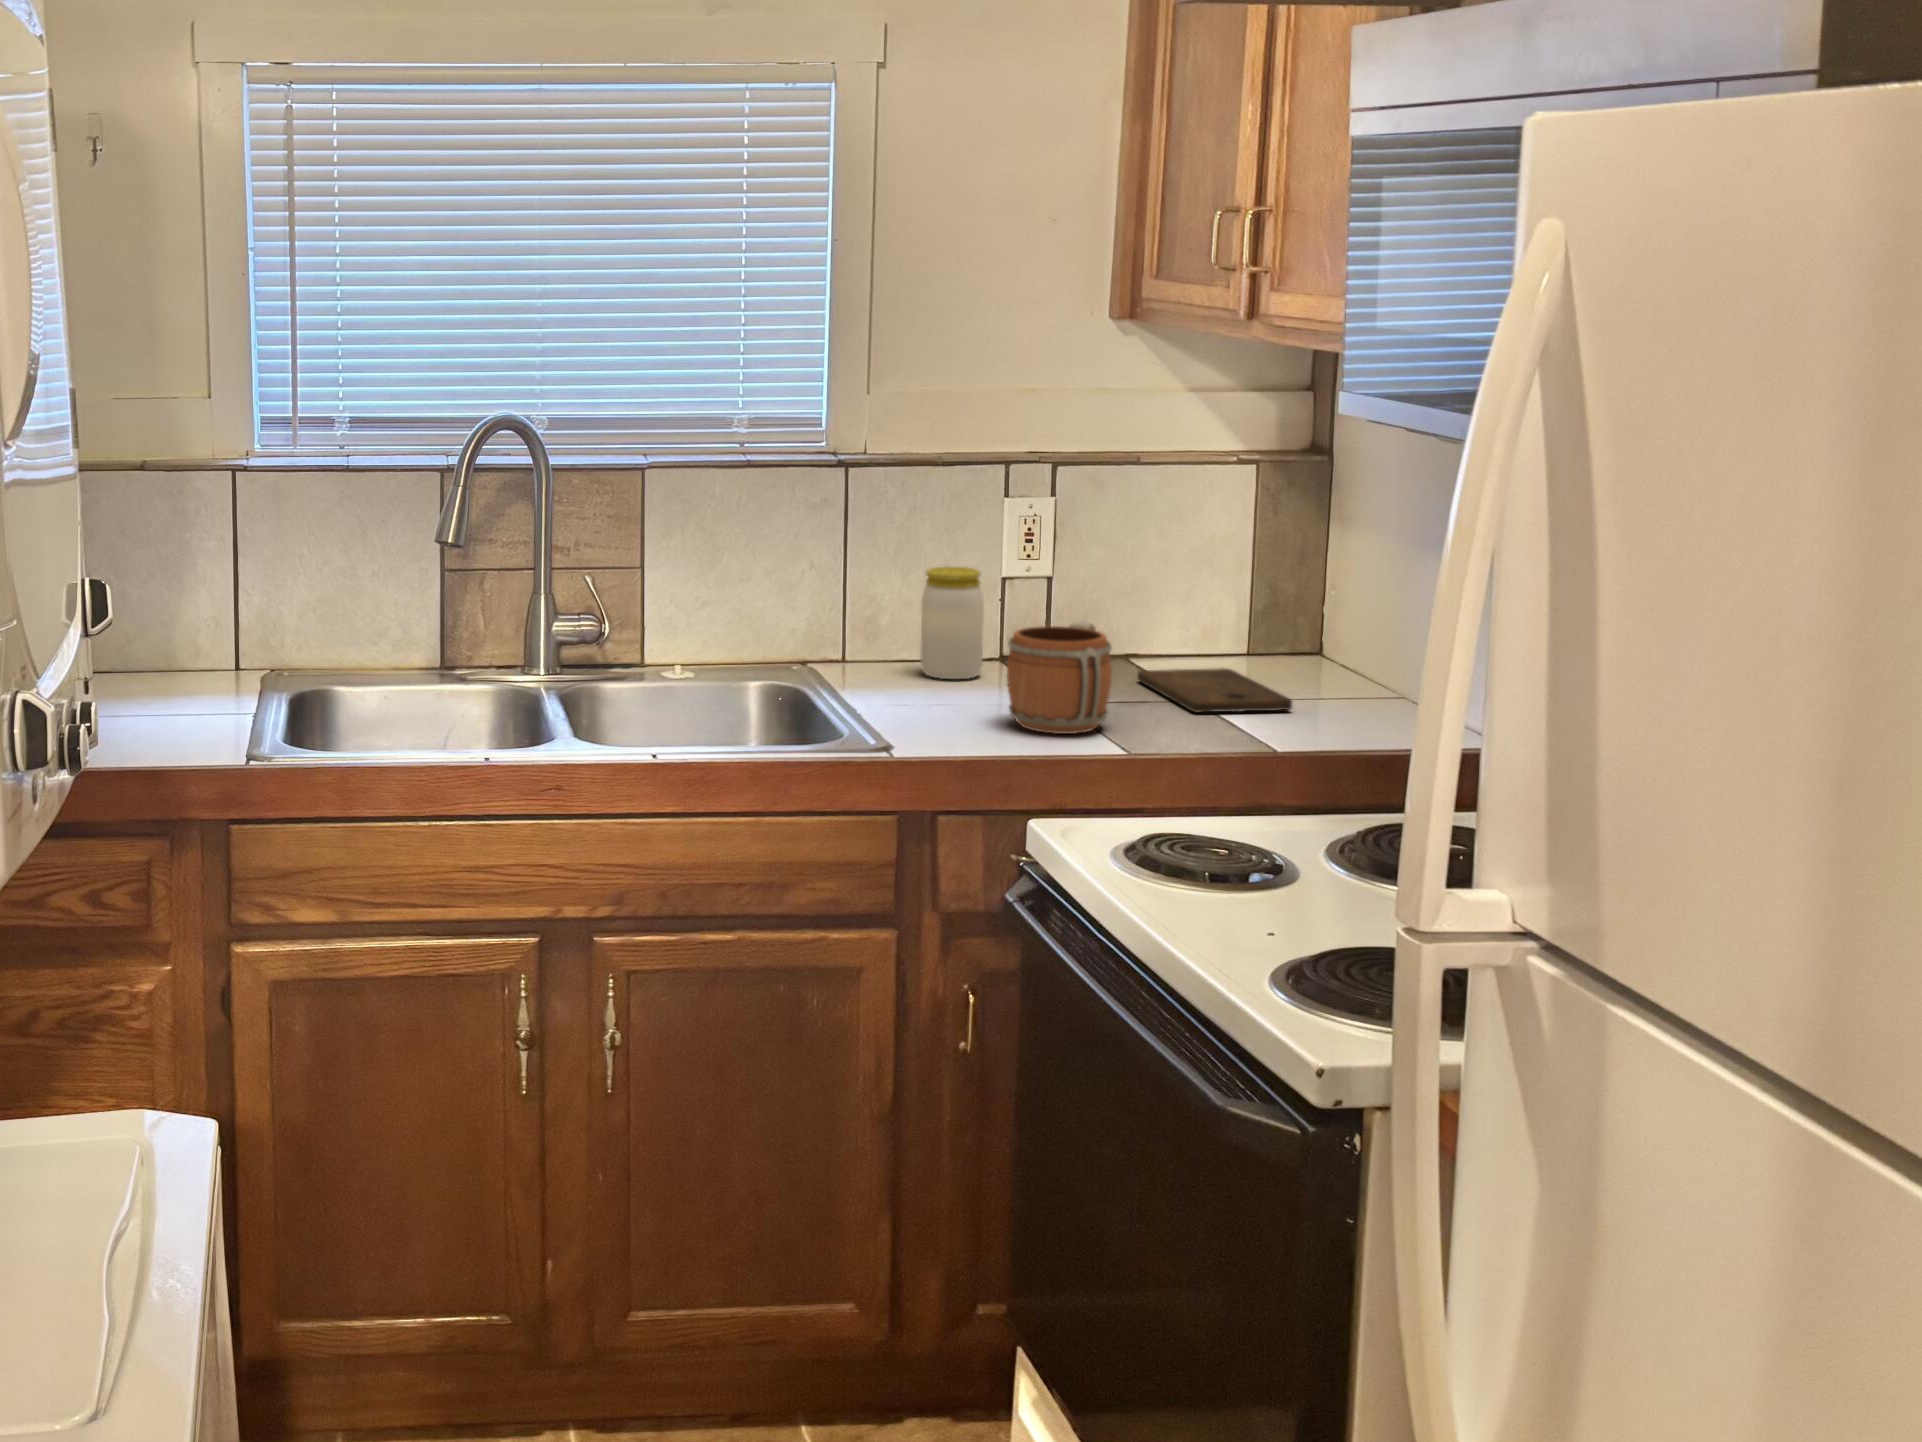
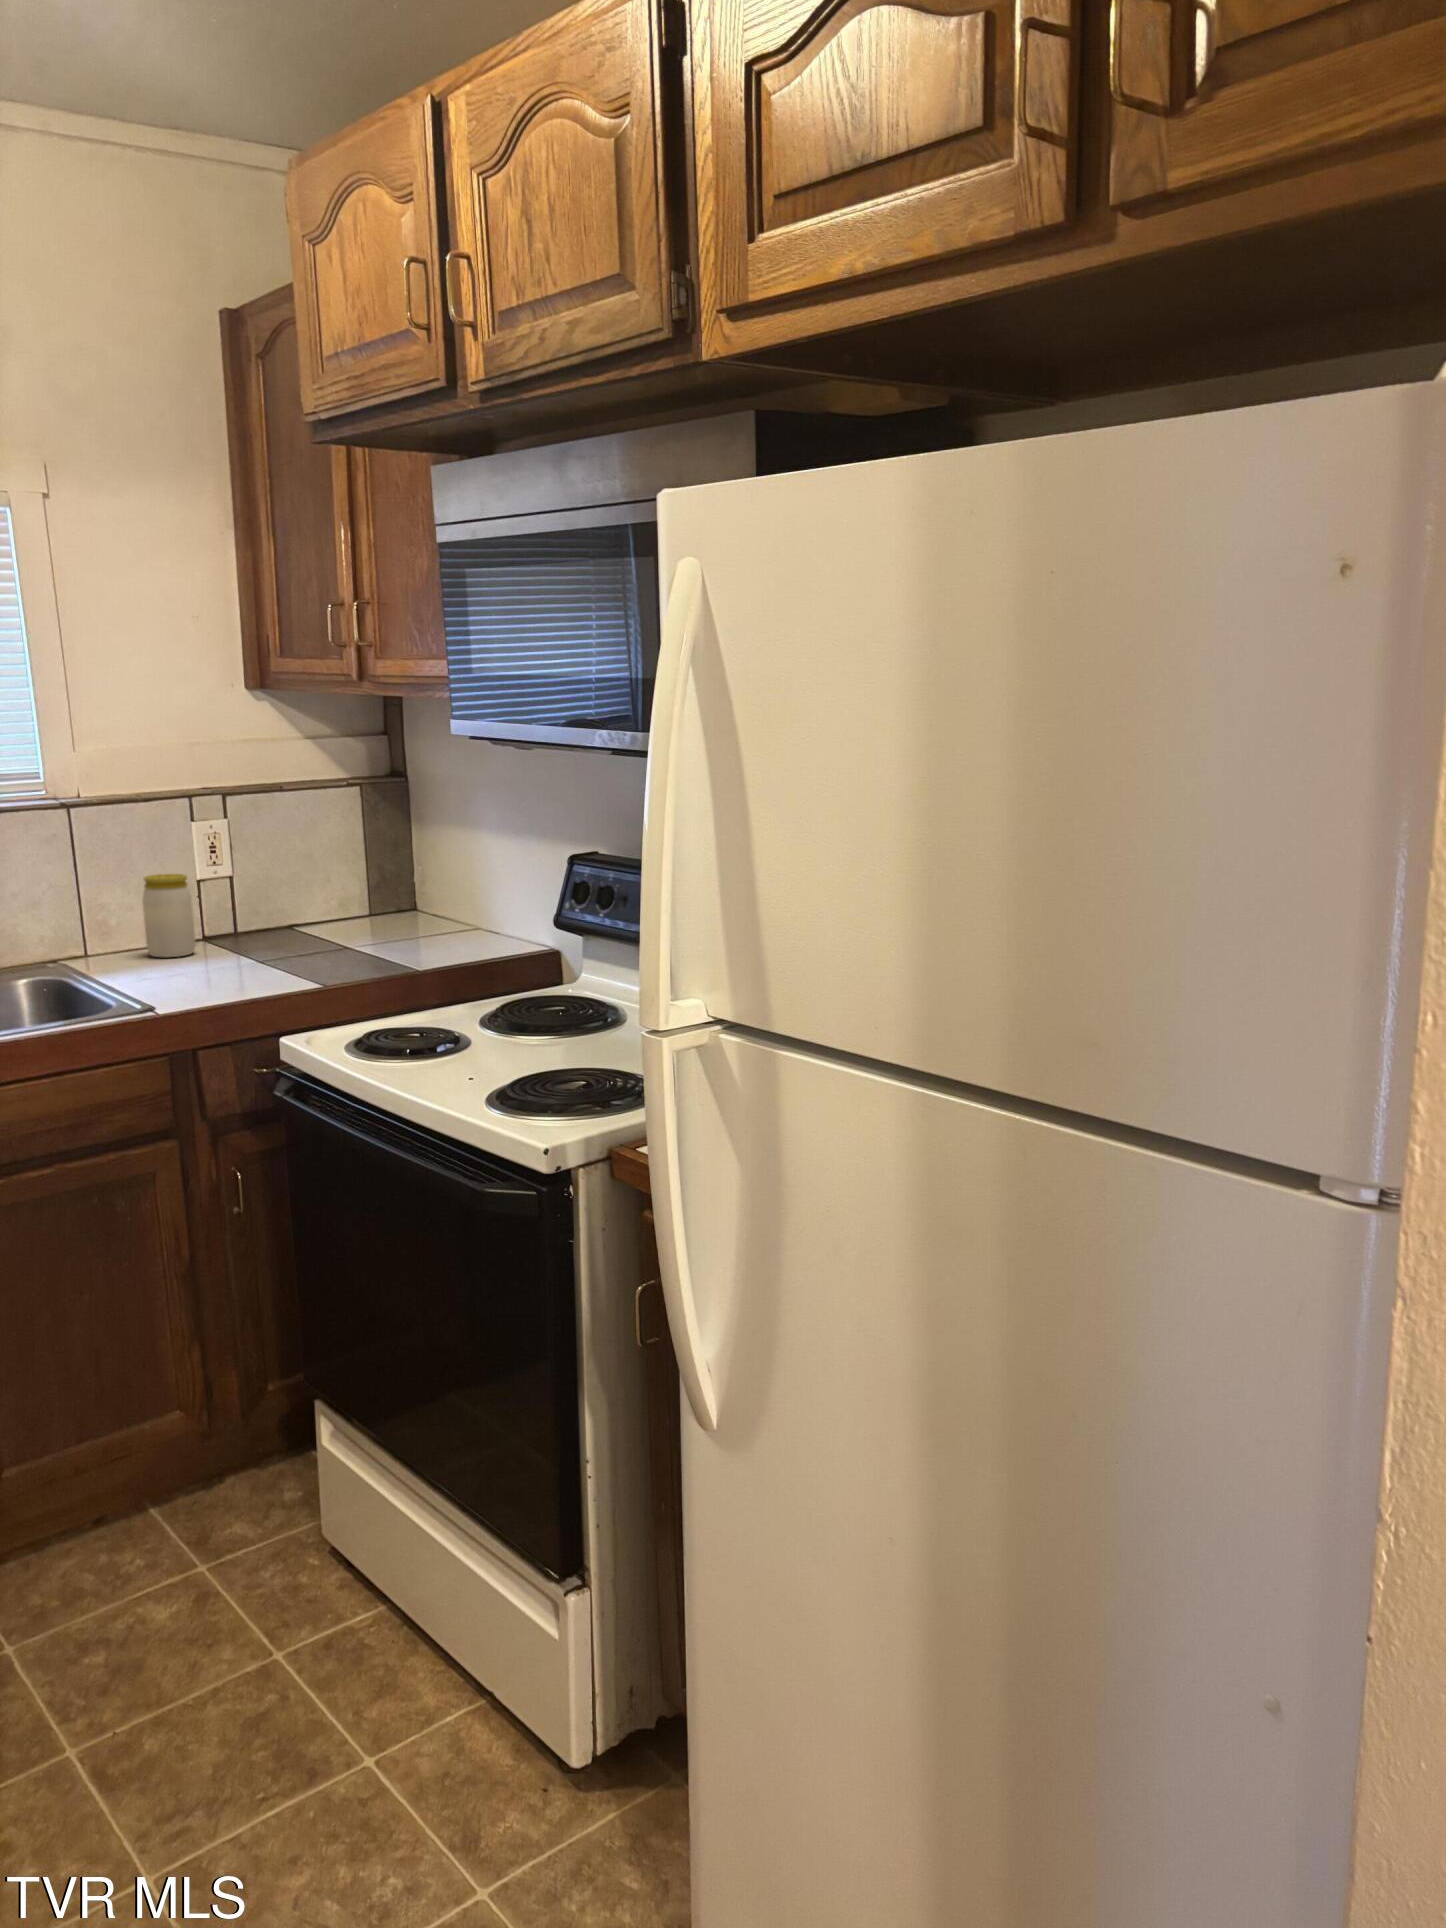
mug: present [1007,619,1112,734] -> none [228,899,307,981]
cutting board: present [1137,668,1292,712] -> none [309,929,422,957]

